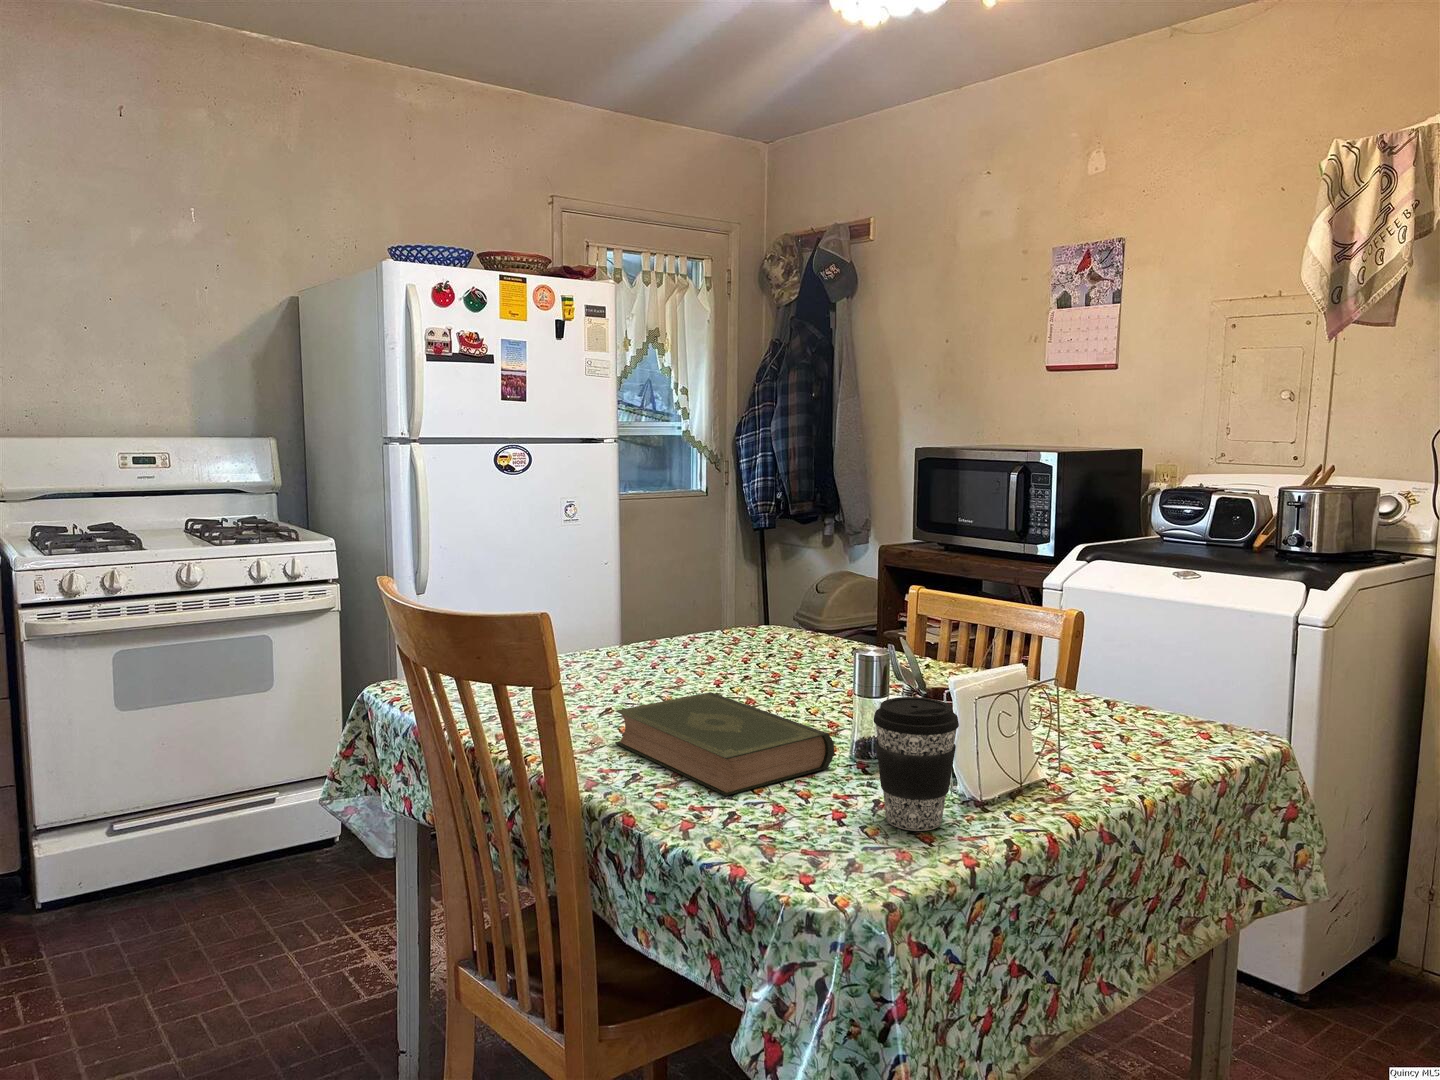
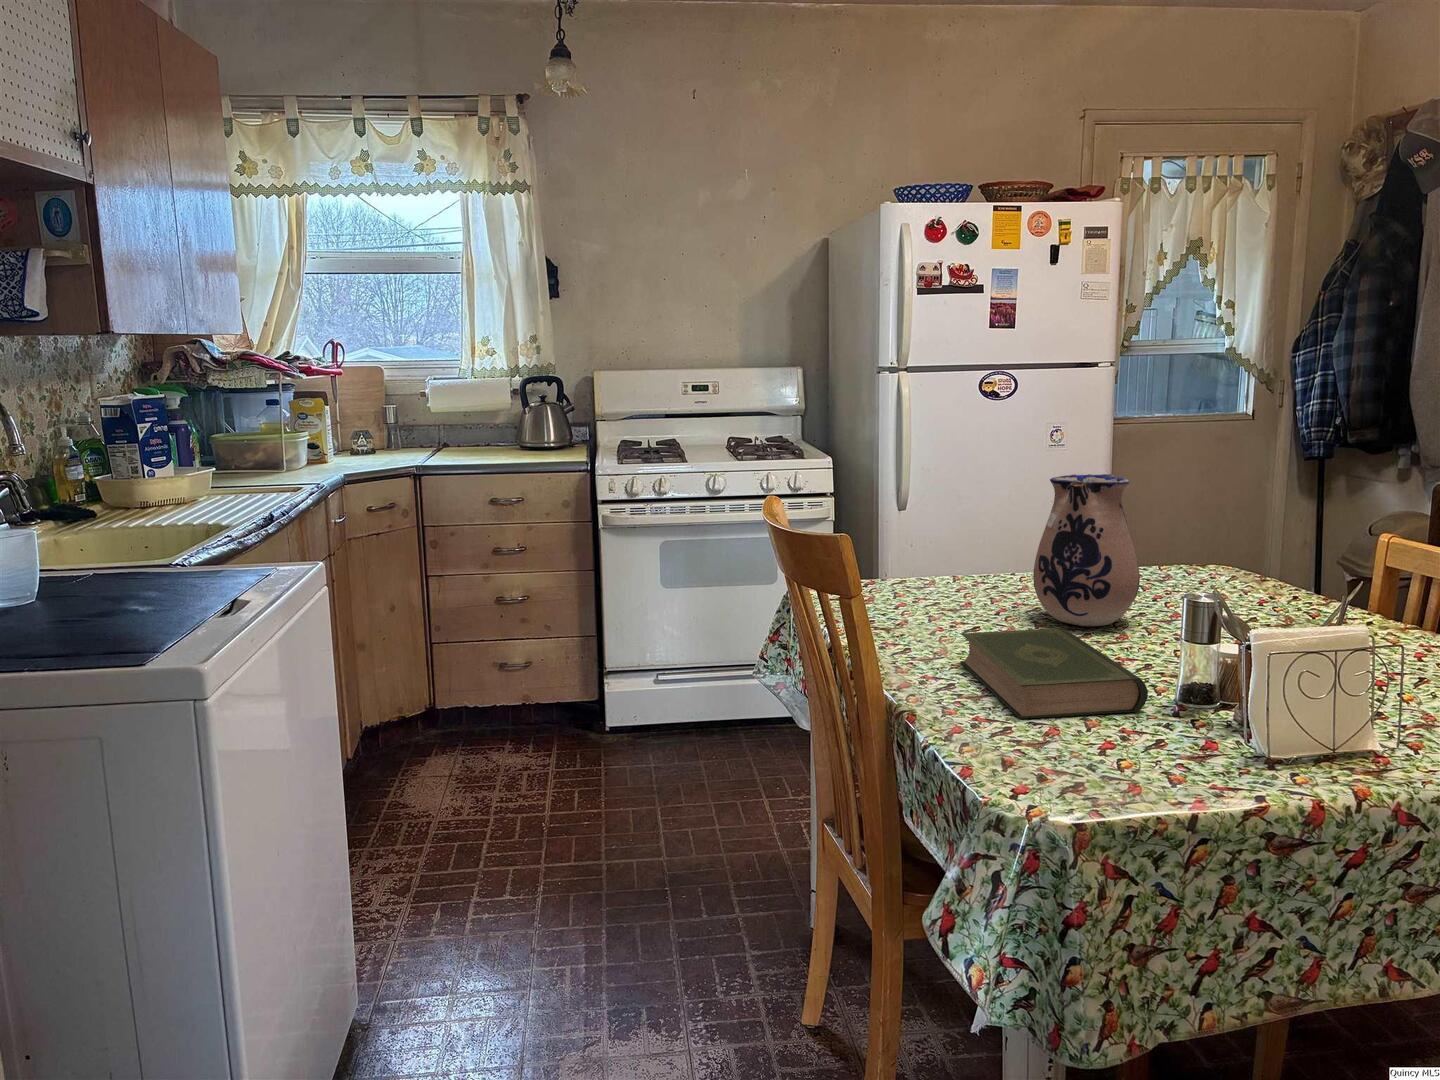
ceramic pitcher: none [648,532,752,690] -> present [1033,474,1140,626]
coffee cup: present [873,697,959,831] -> none [1142,651,1230,779]

